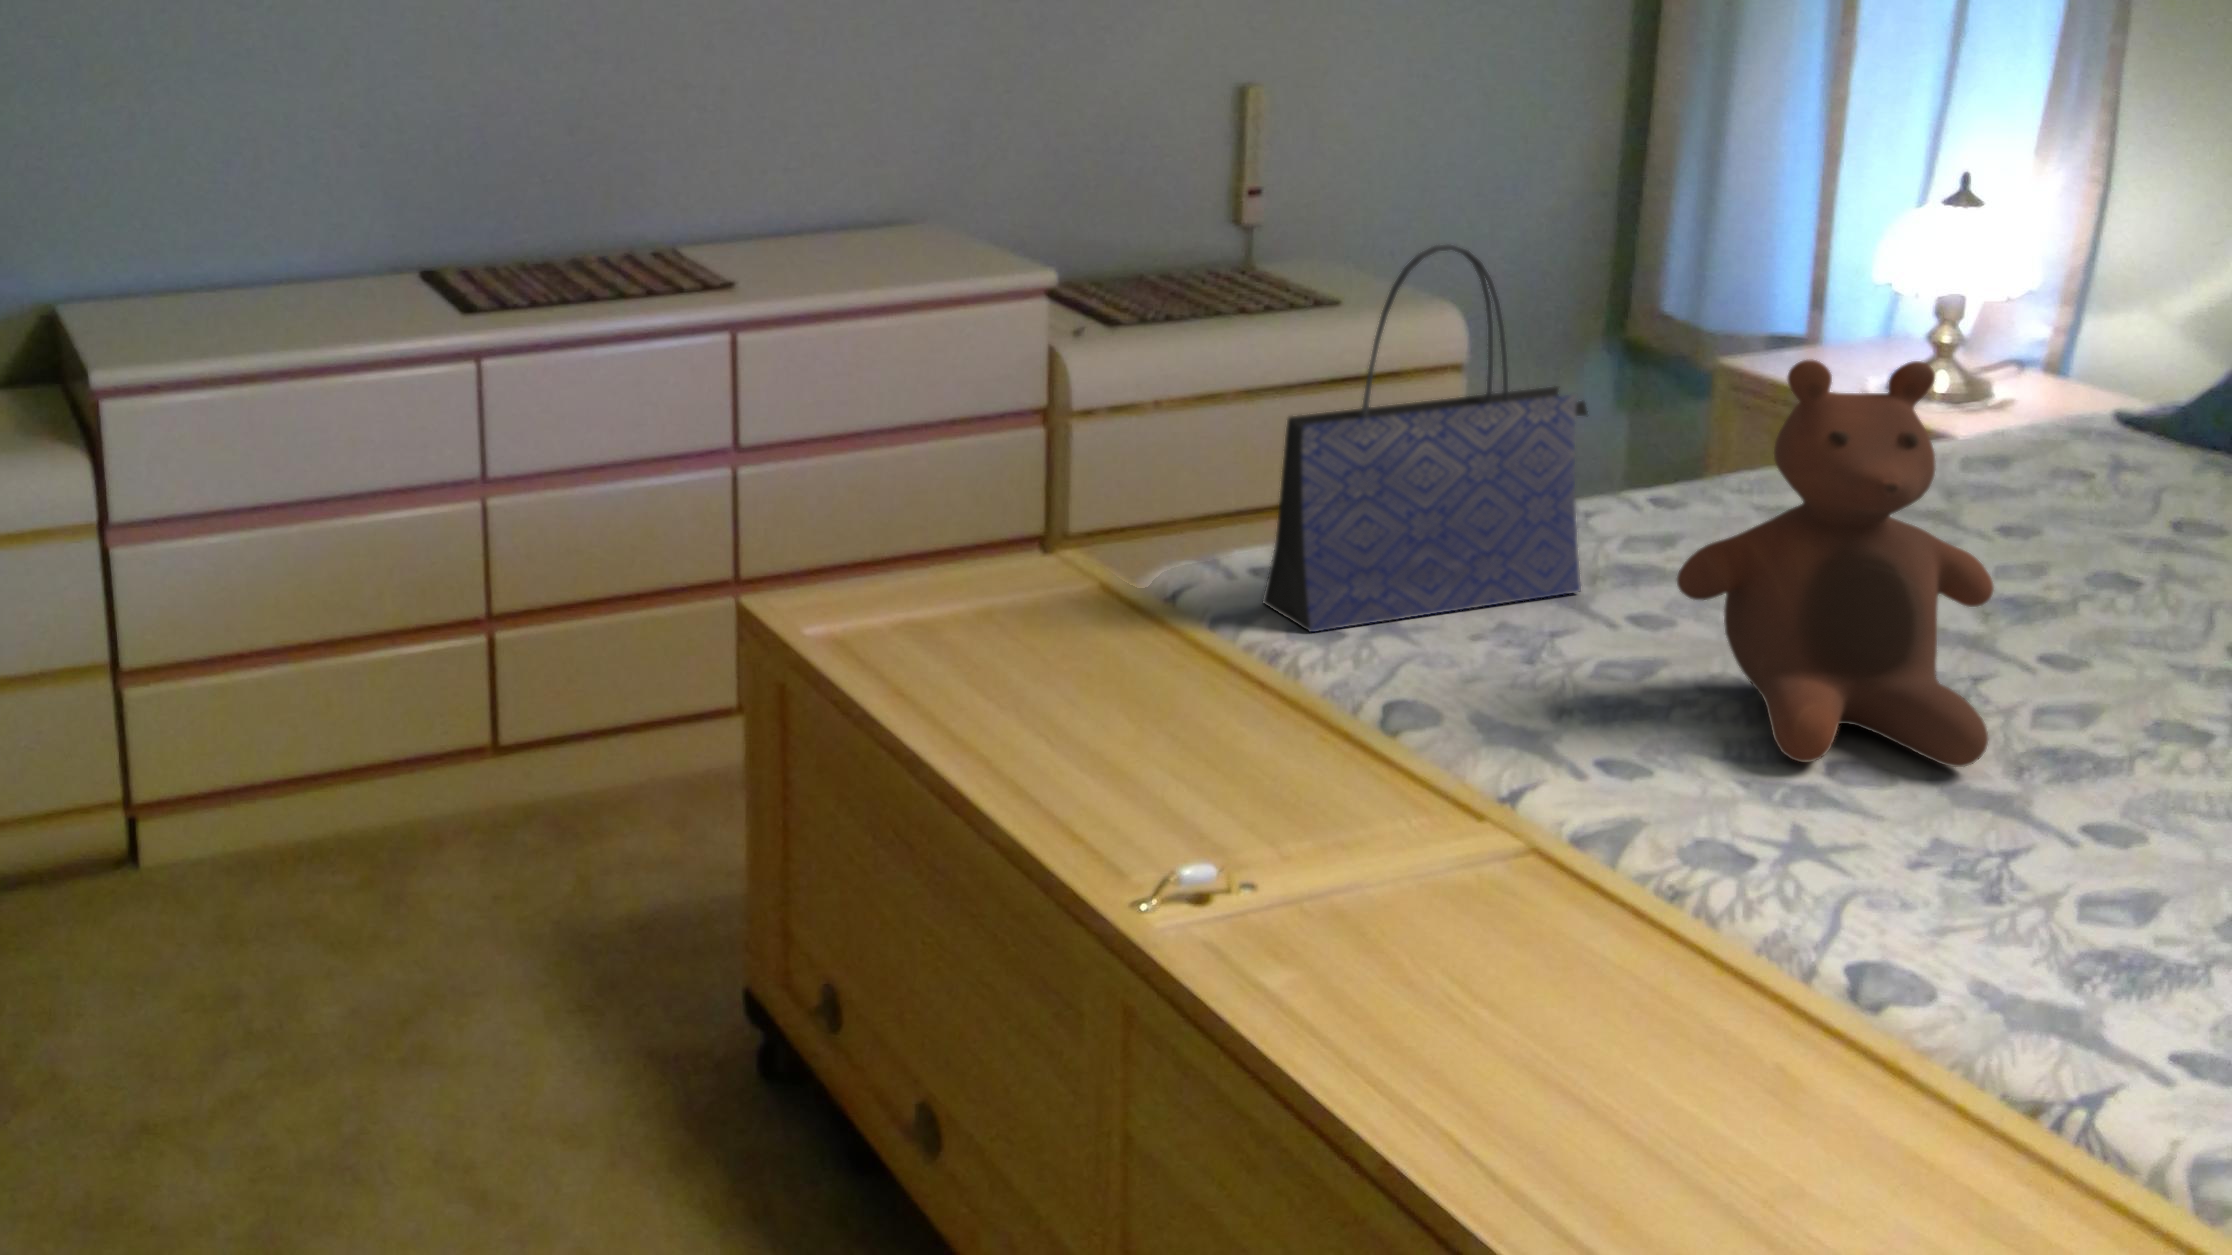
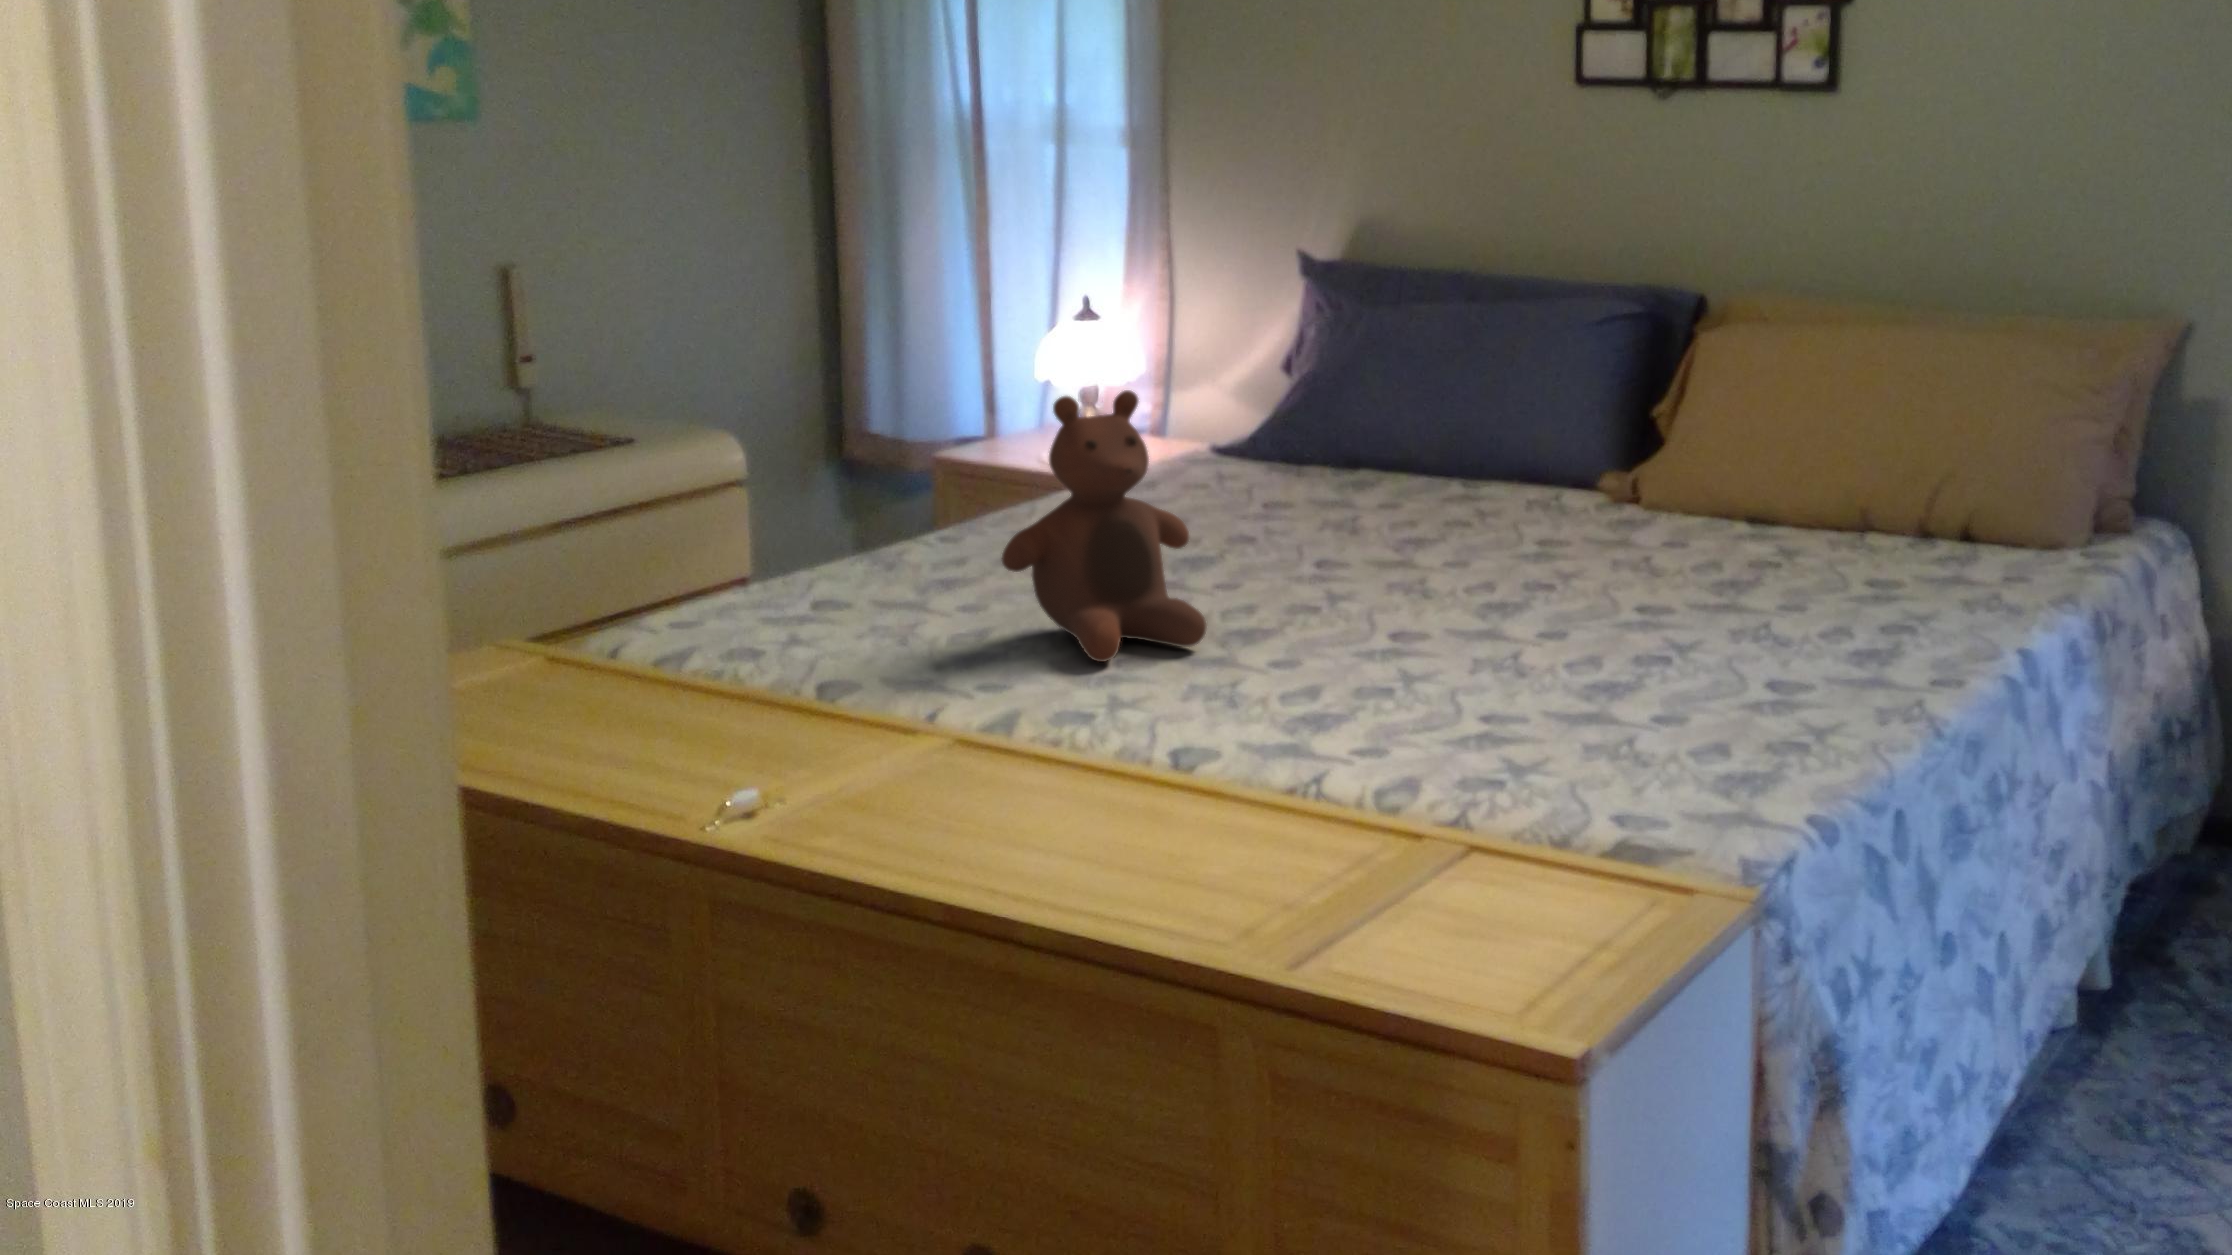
tote bag: present [1263,244,1588,632] -> none [688,347,919,656]

